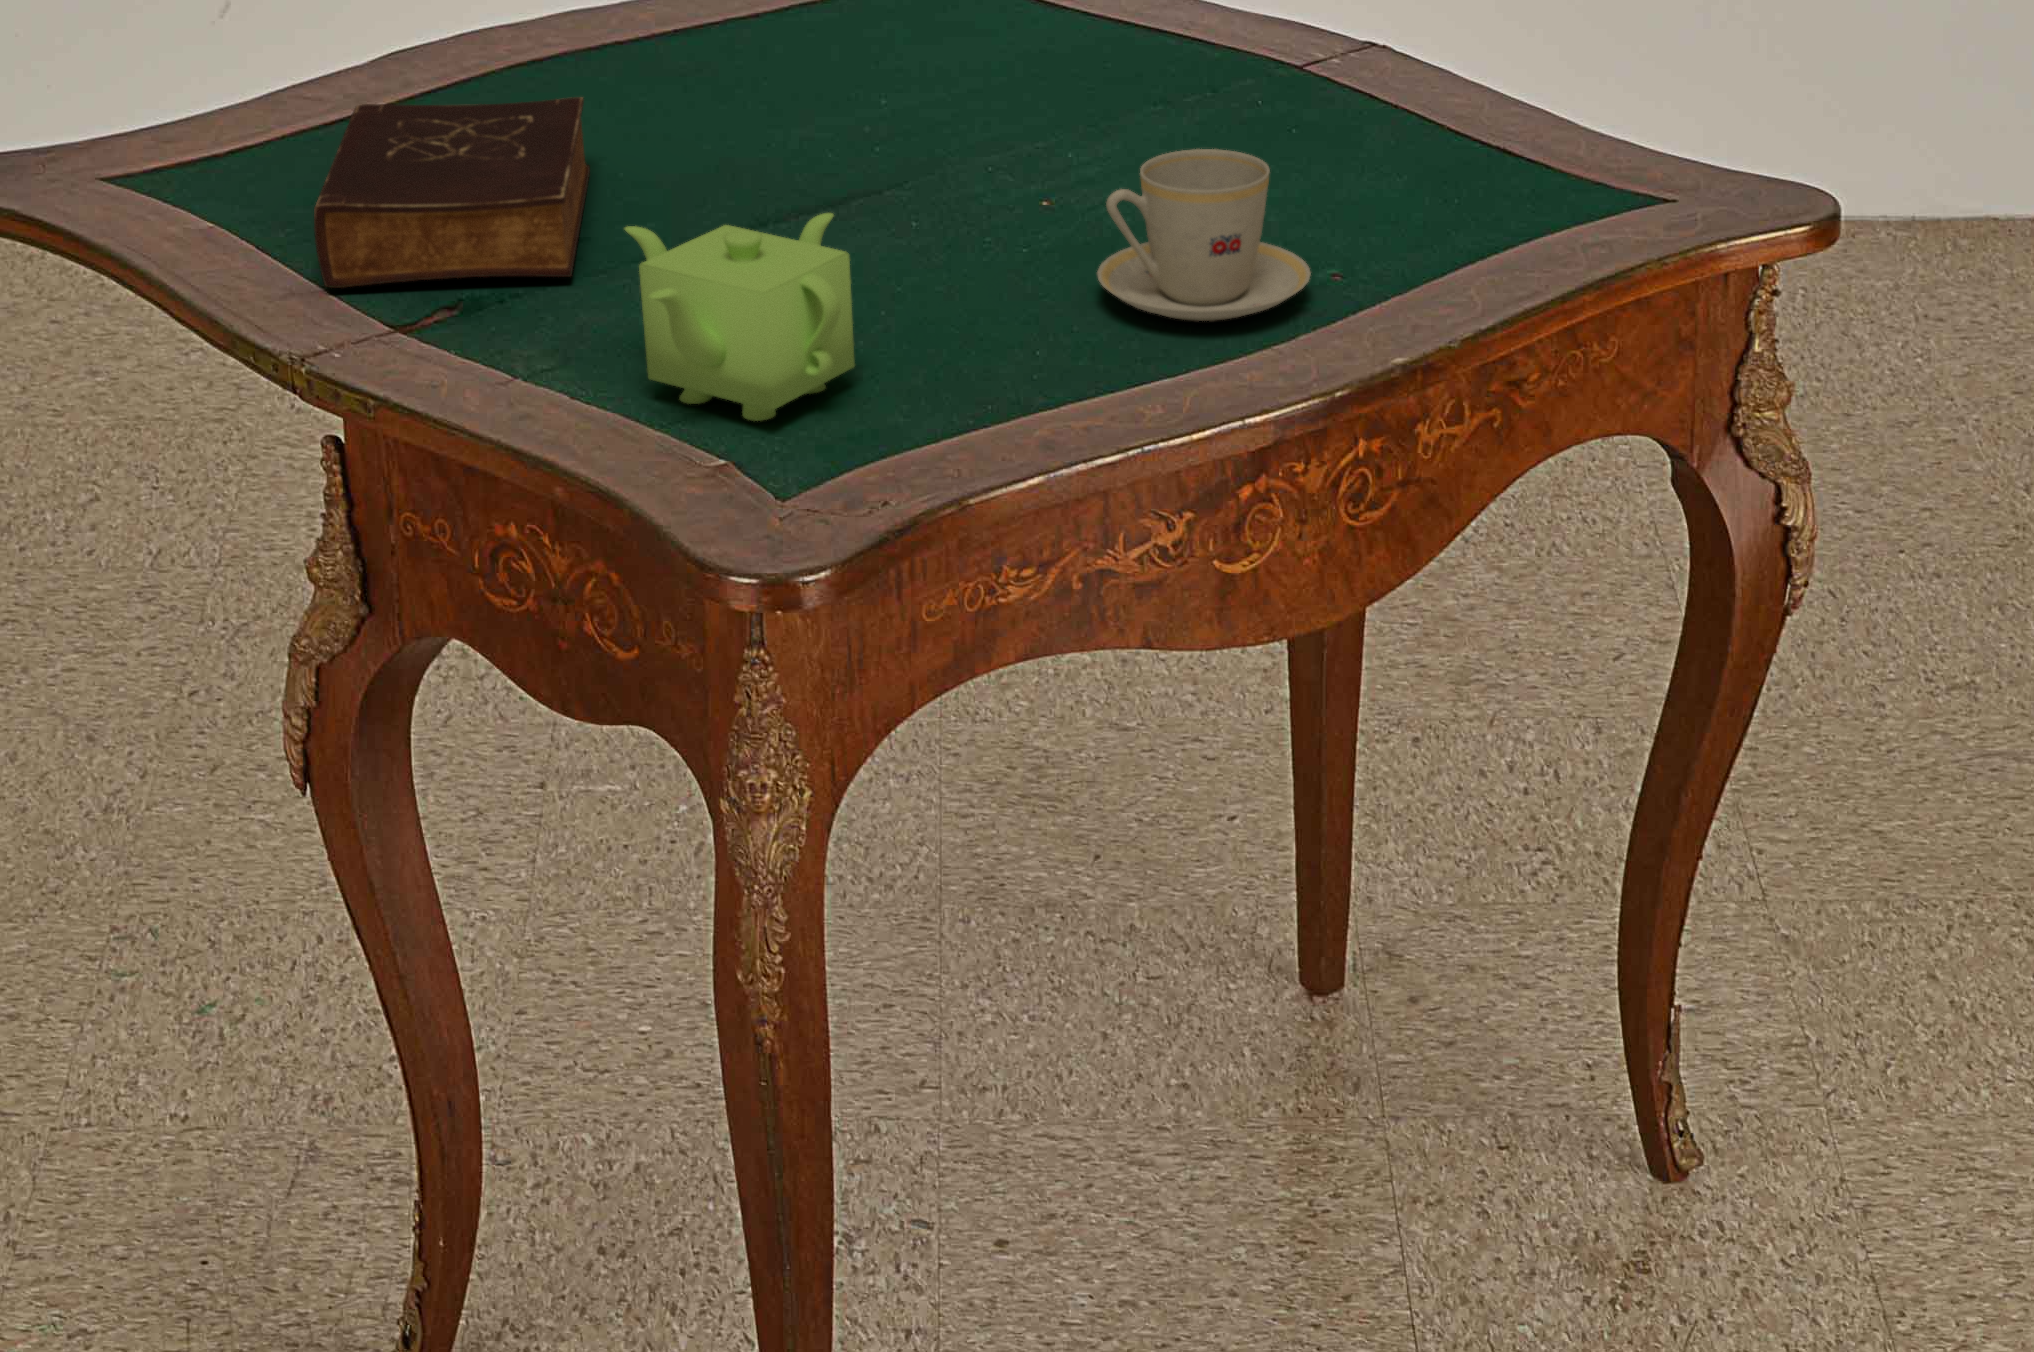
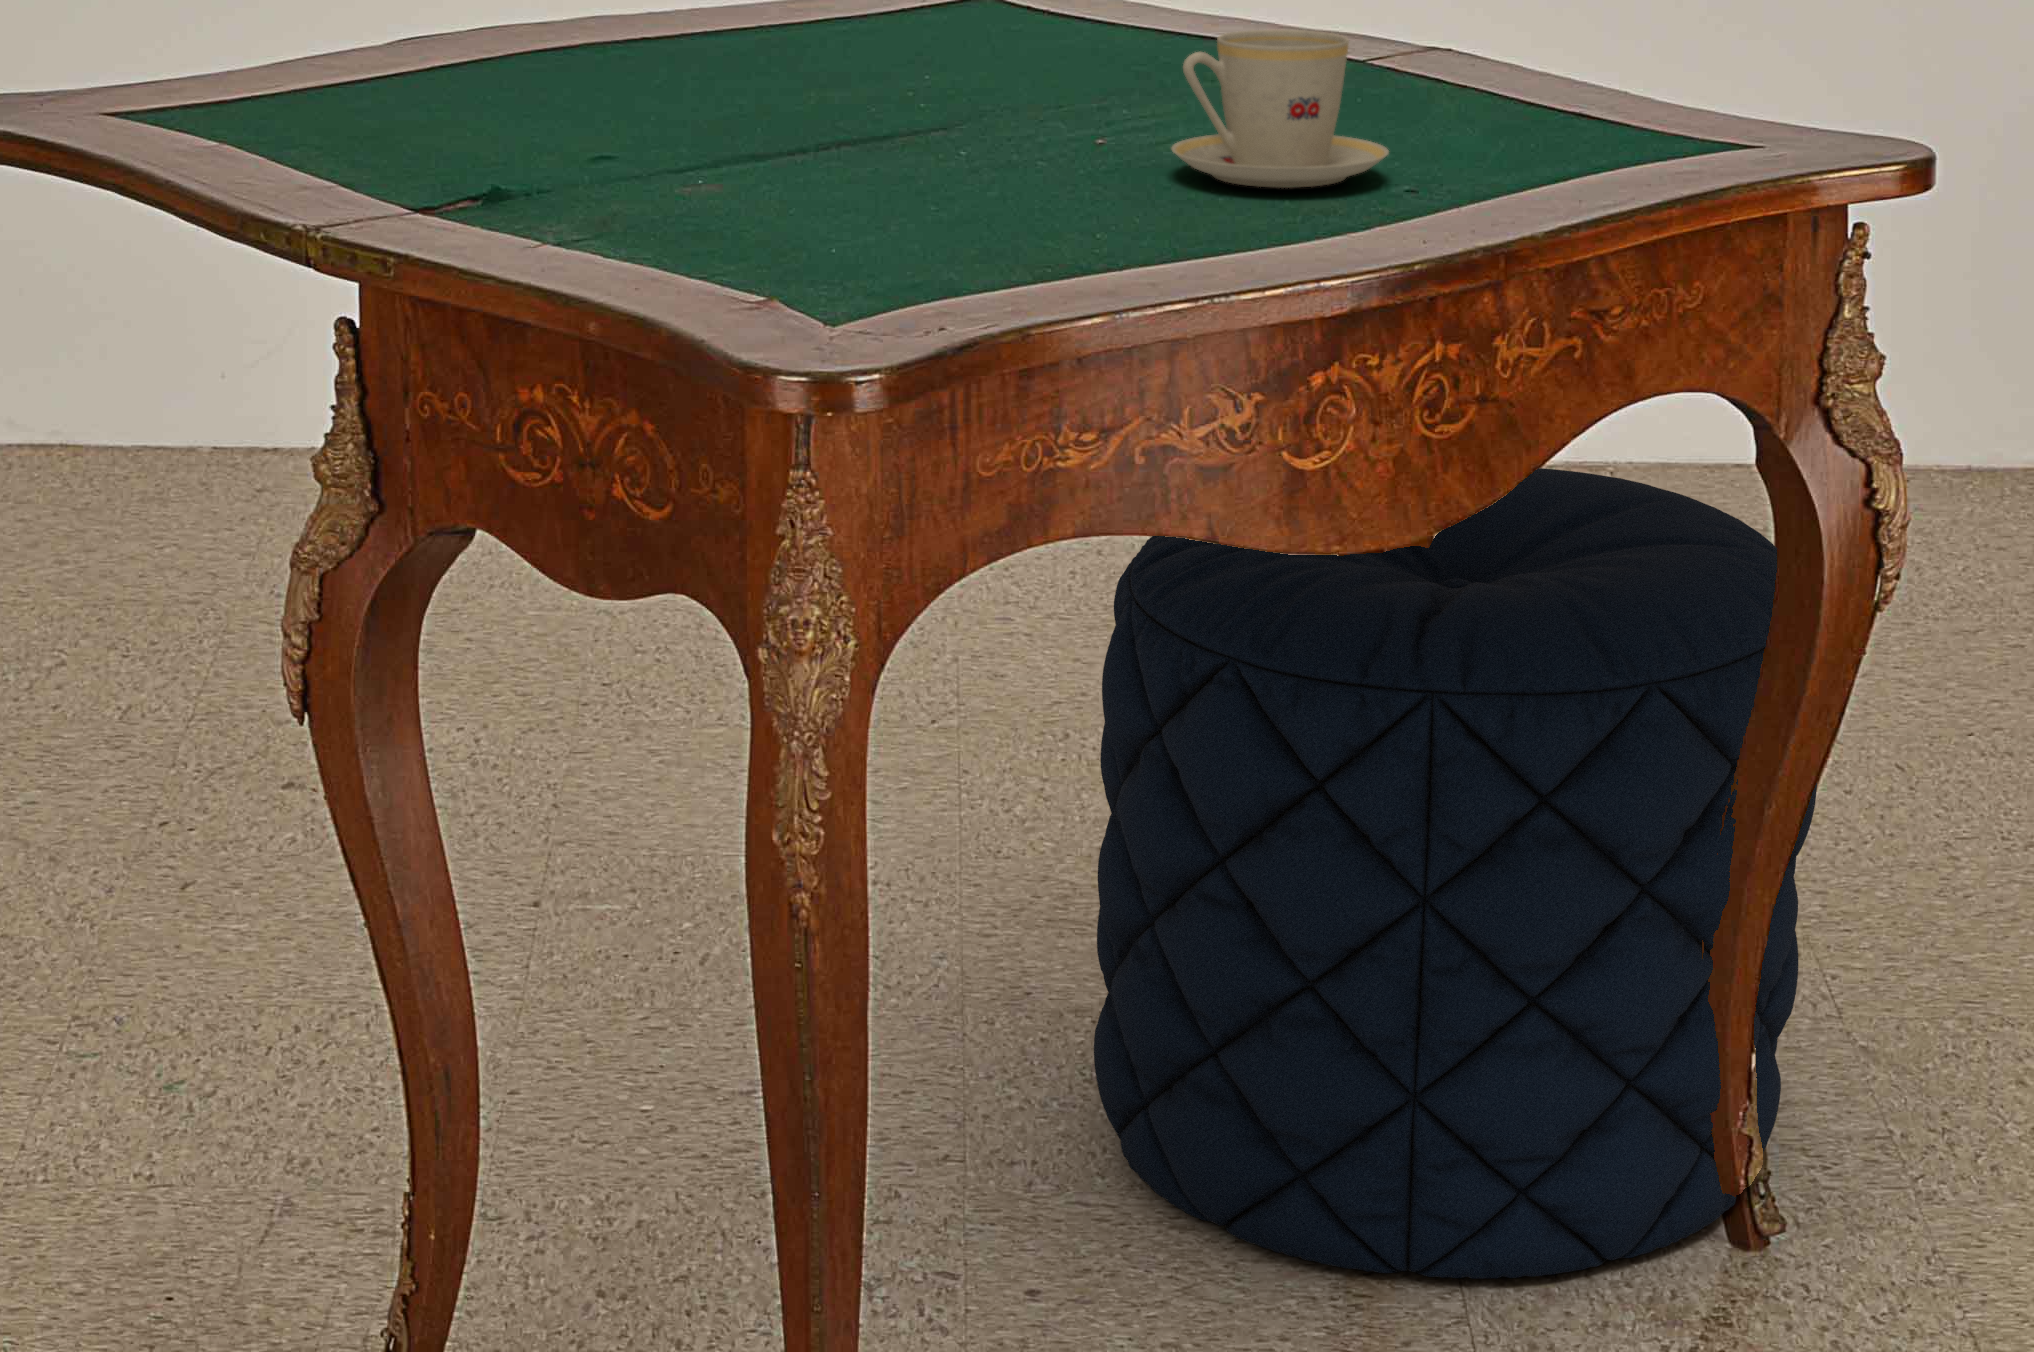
book: present [314,97,590,288] -> none [368,19,646,153]
teapot: present [625,213,855,421] -> none [693,45,925,233]
pouf: none [1052,413,1741,1224] -> present [1094,468,1817,1278]

